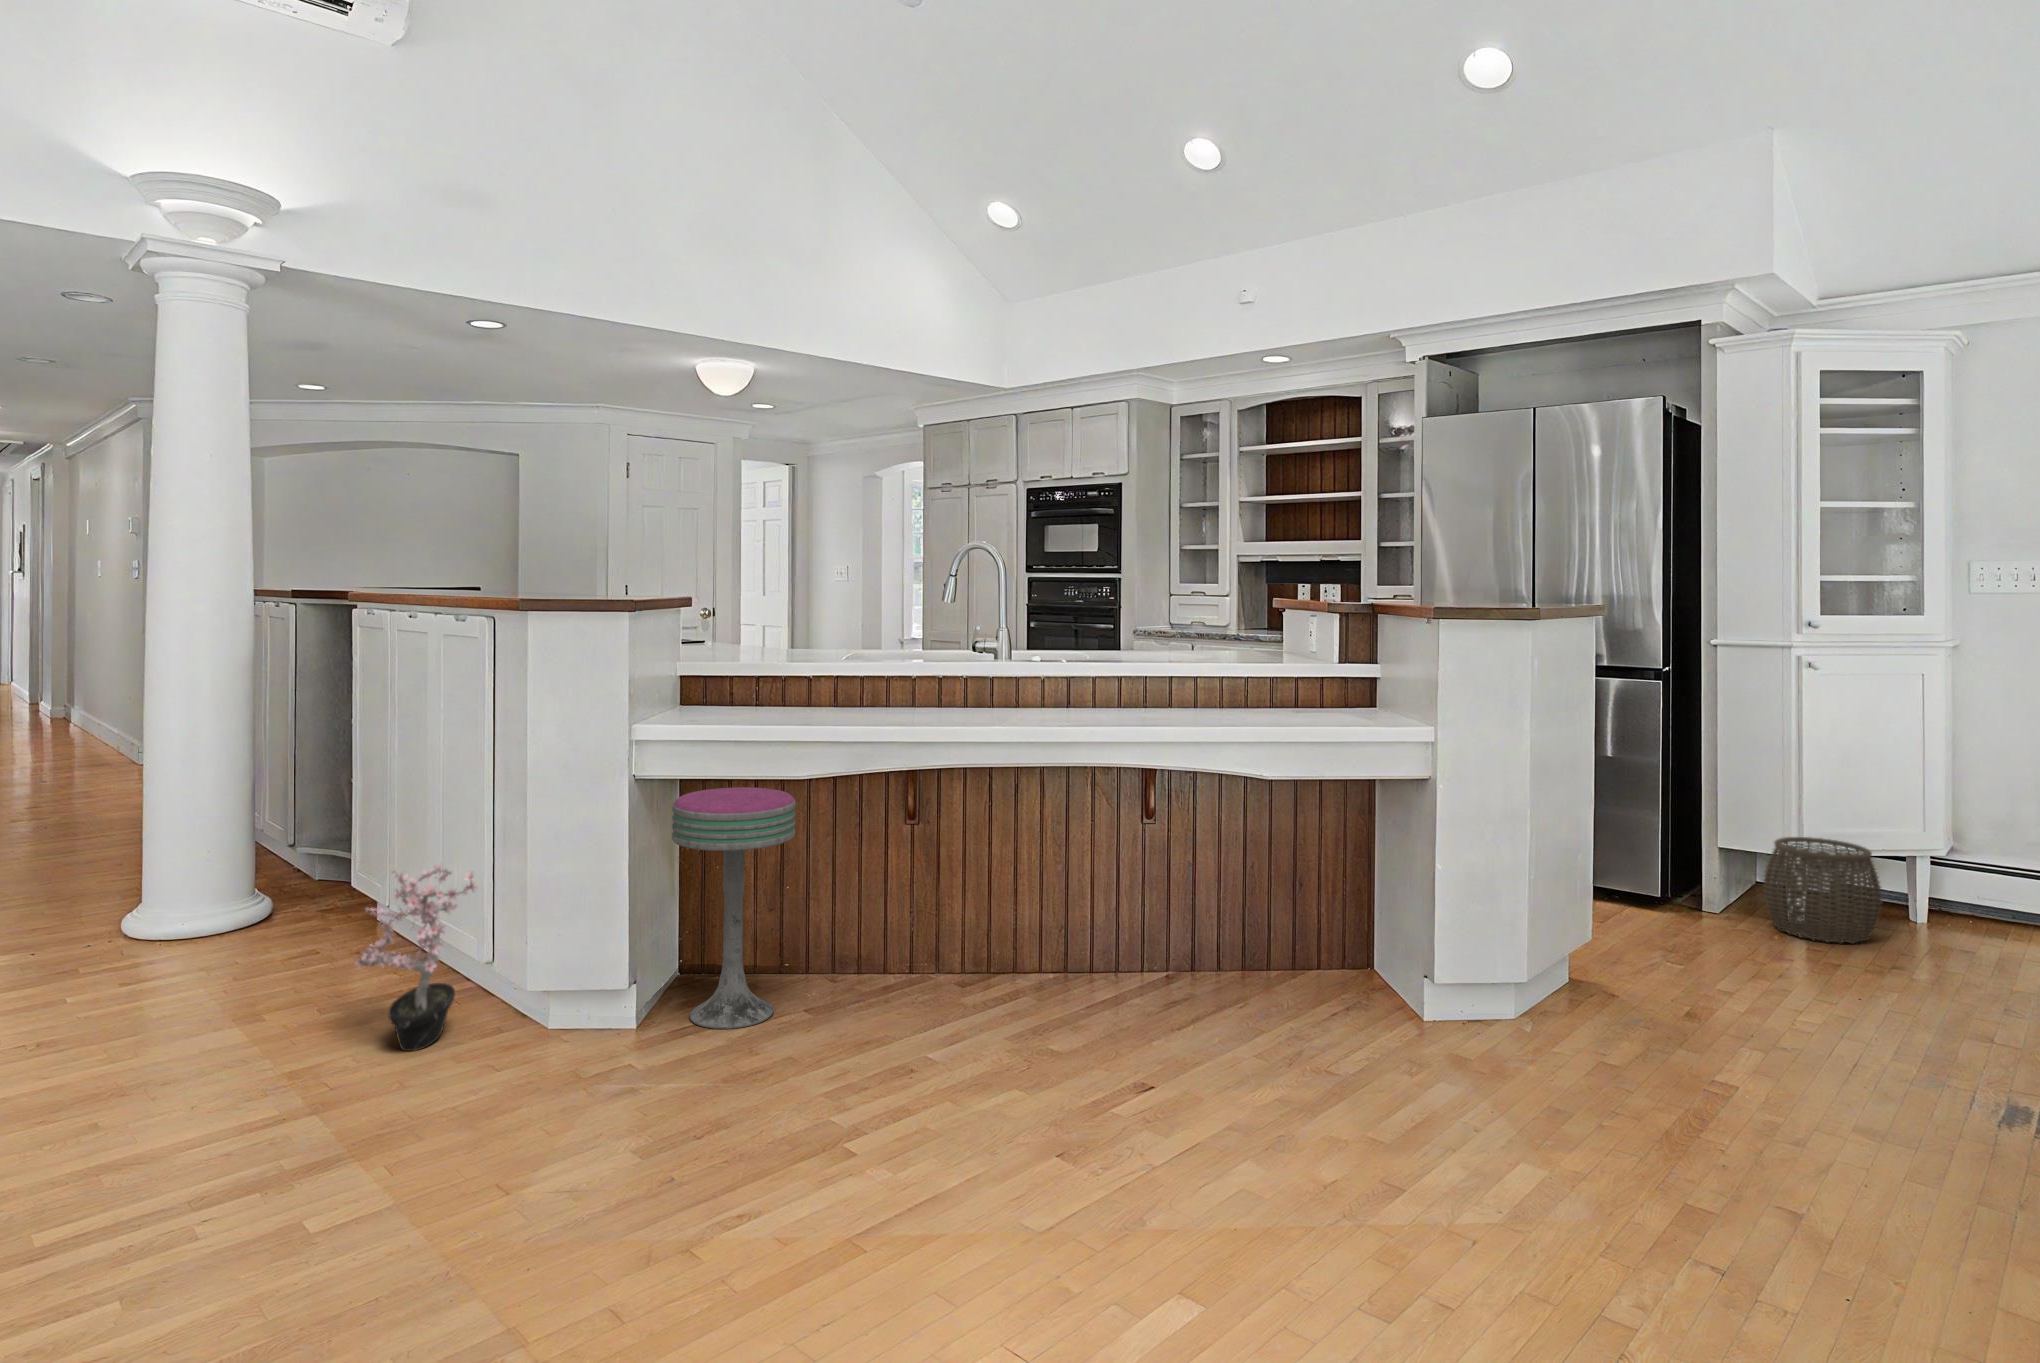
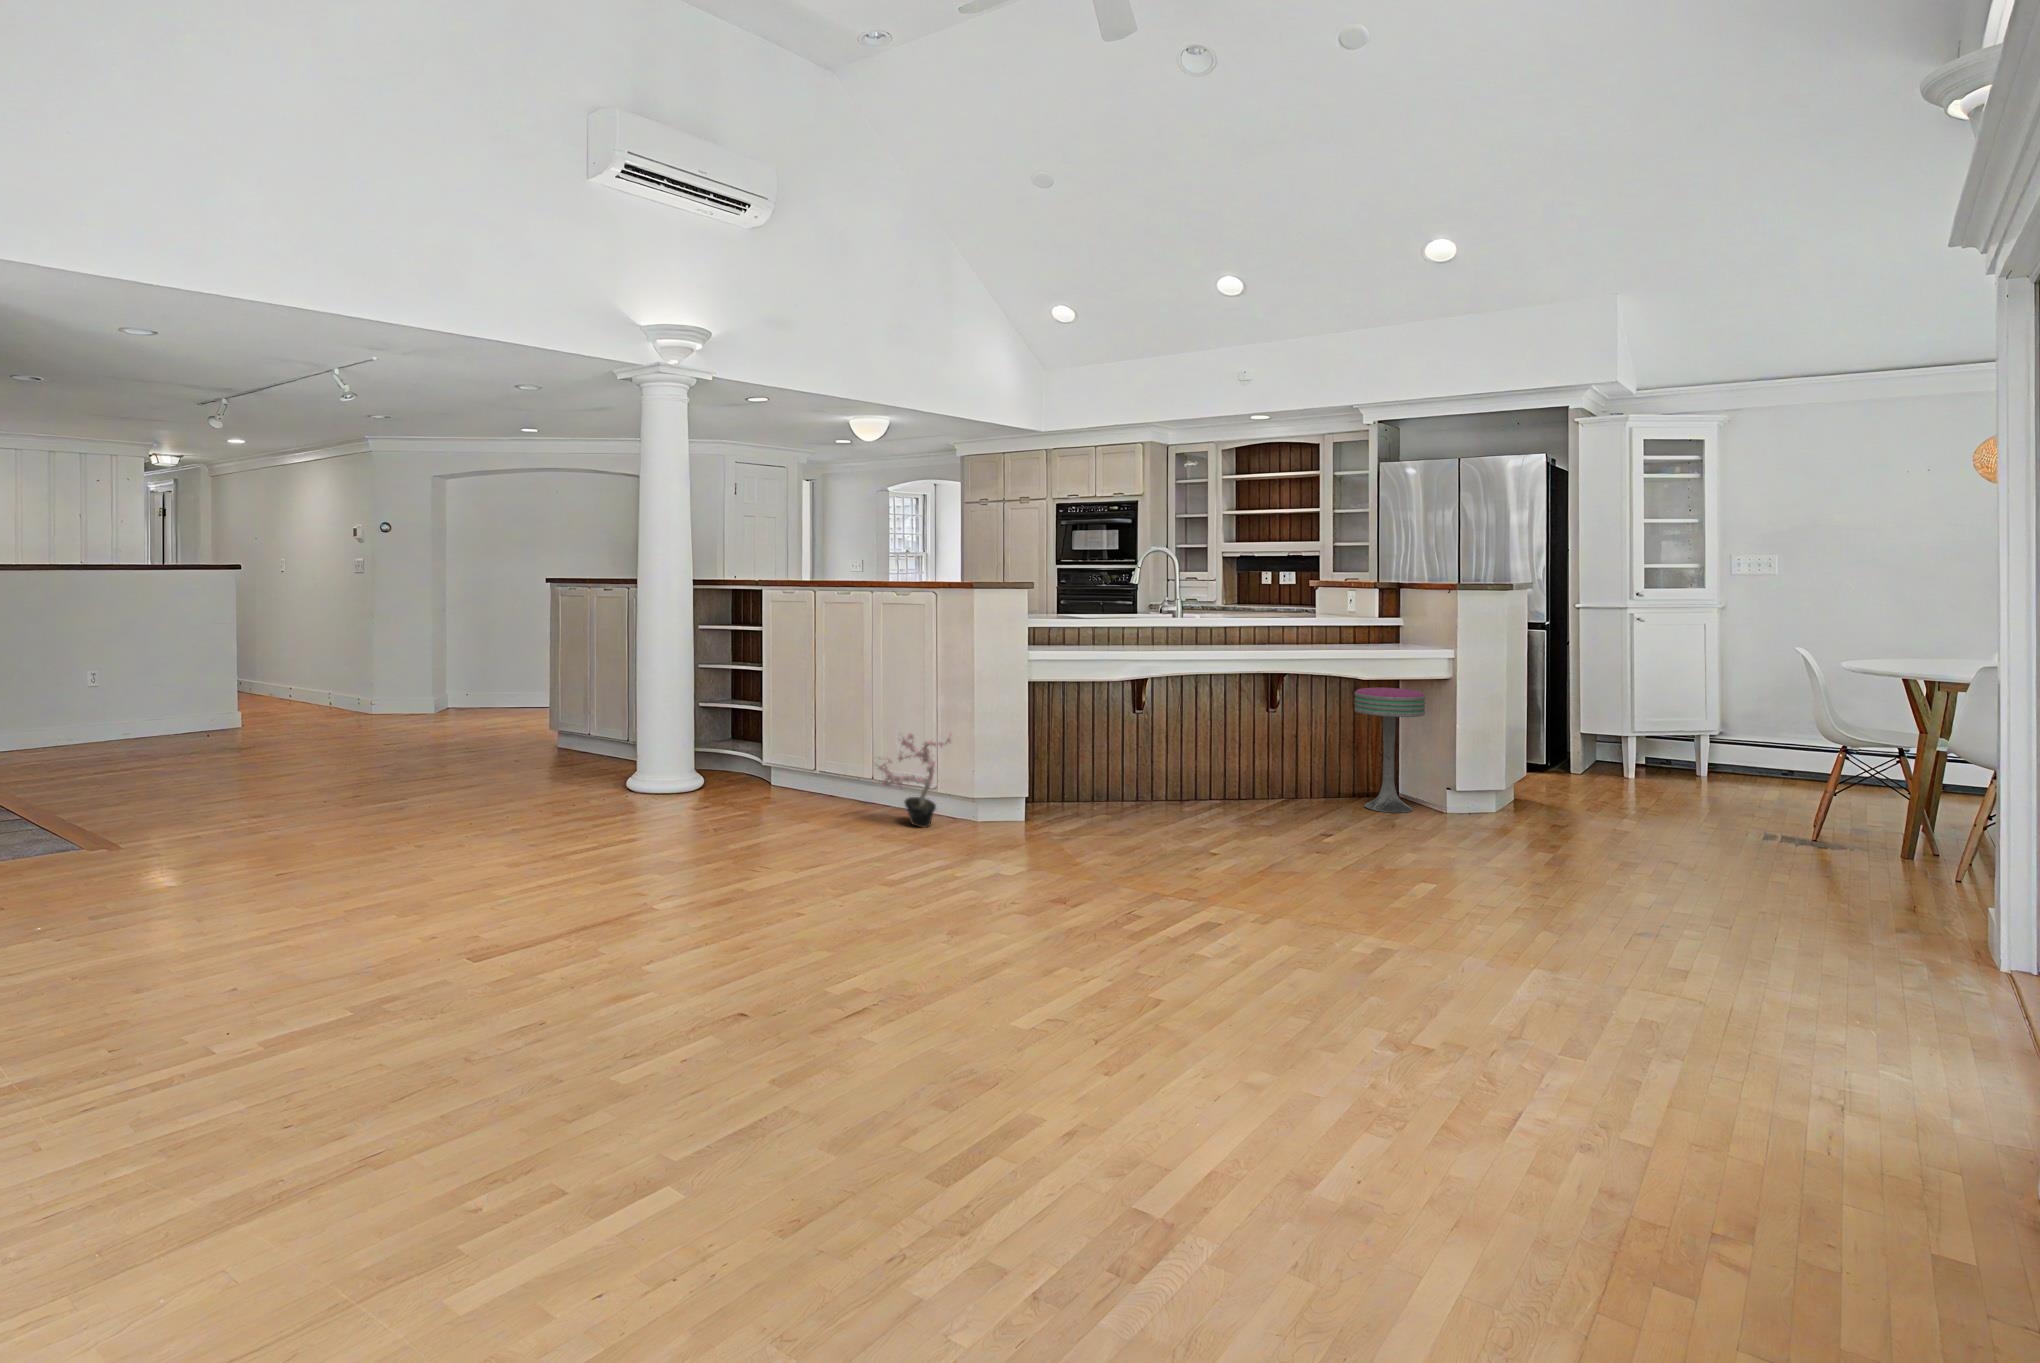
bar stool: present [672,787,795,1029] -> present [1355,688,1425,813]
woven basket: present [1763,837,1882,944] -> none [1612,724,1686,785]

